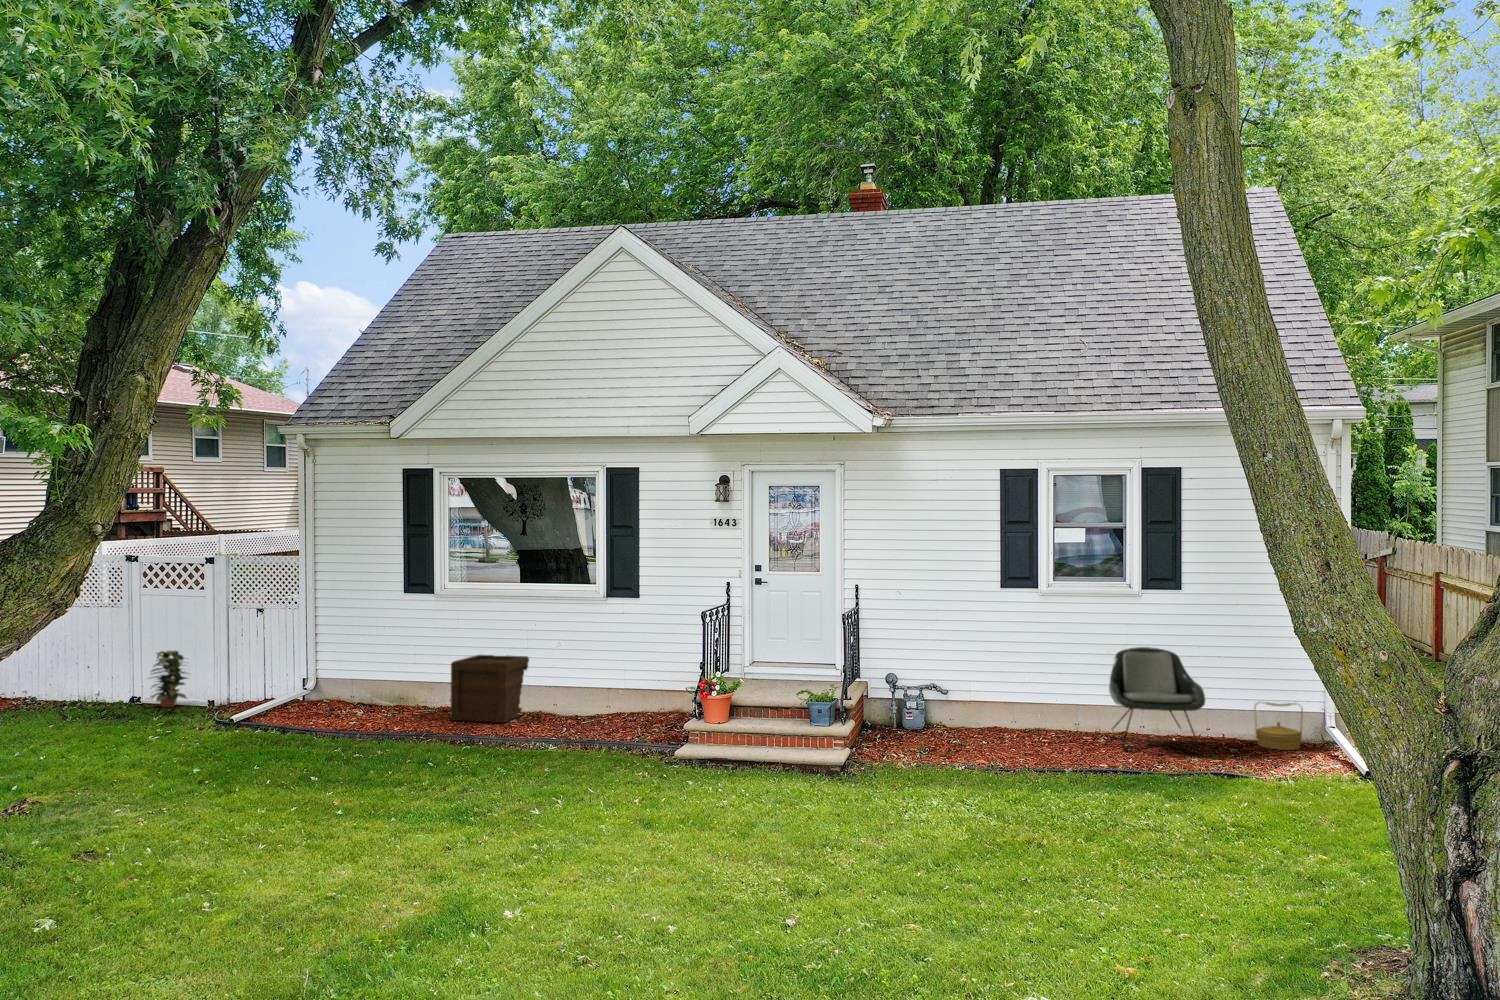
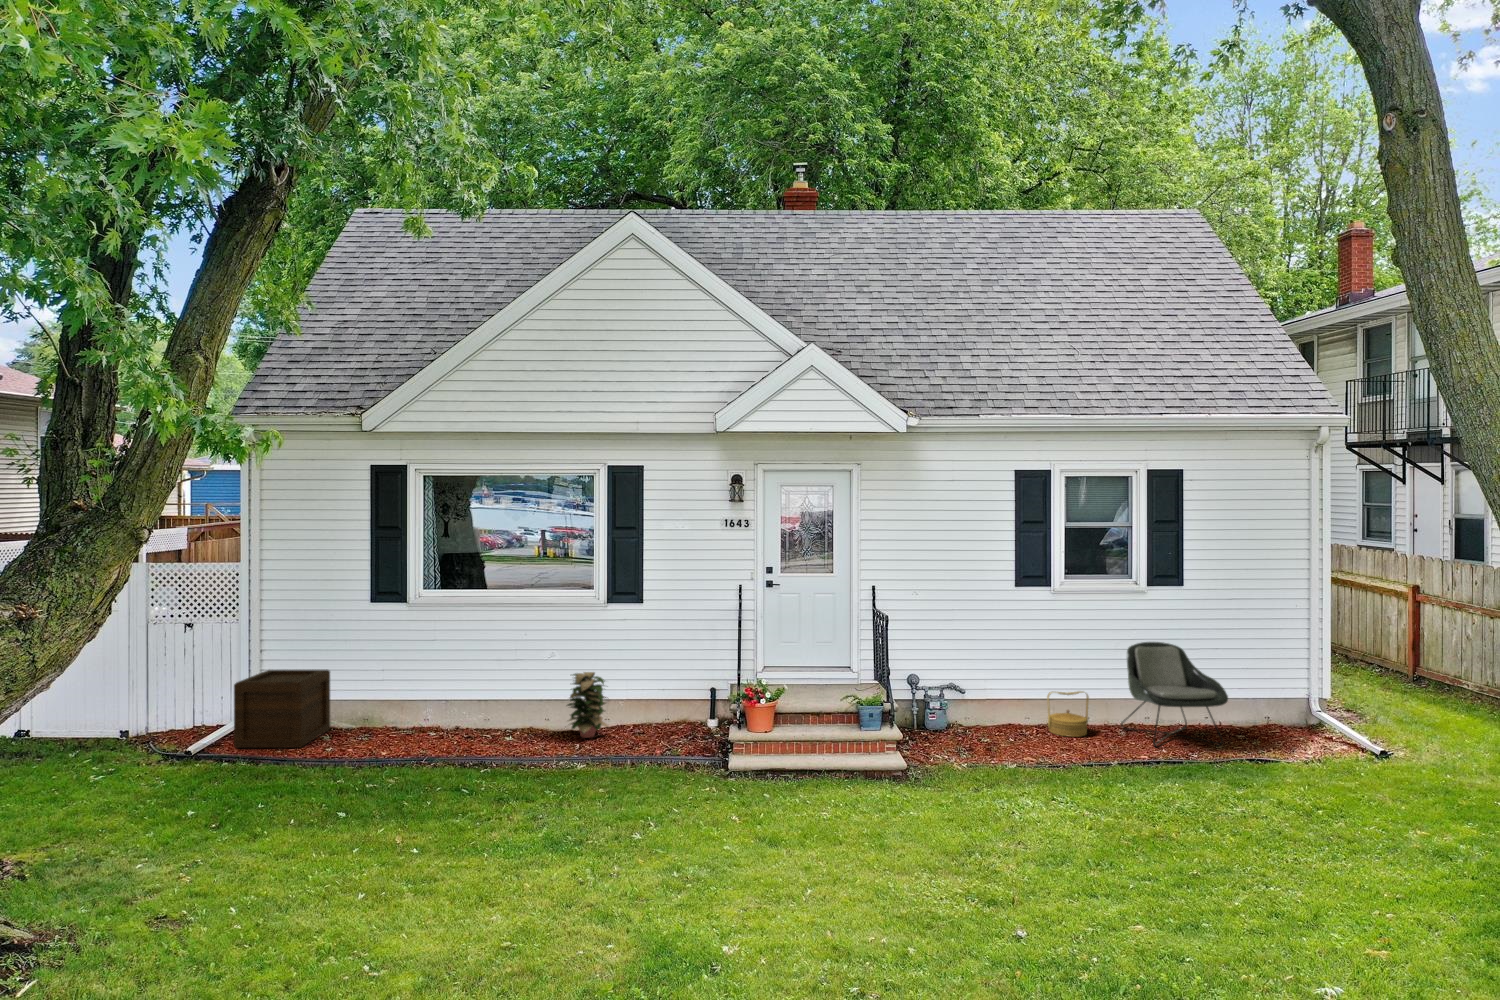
decorative plant: present [151,651,187,707] -> present [567,672,608,738]
wooden crate: present [450,655,529,723] -> present [234,669,330,748]
woven basket: present [1254,702,1303,750] -> present [1047,691,1089,737]

